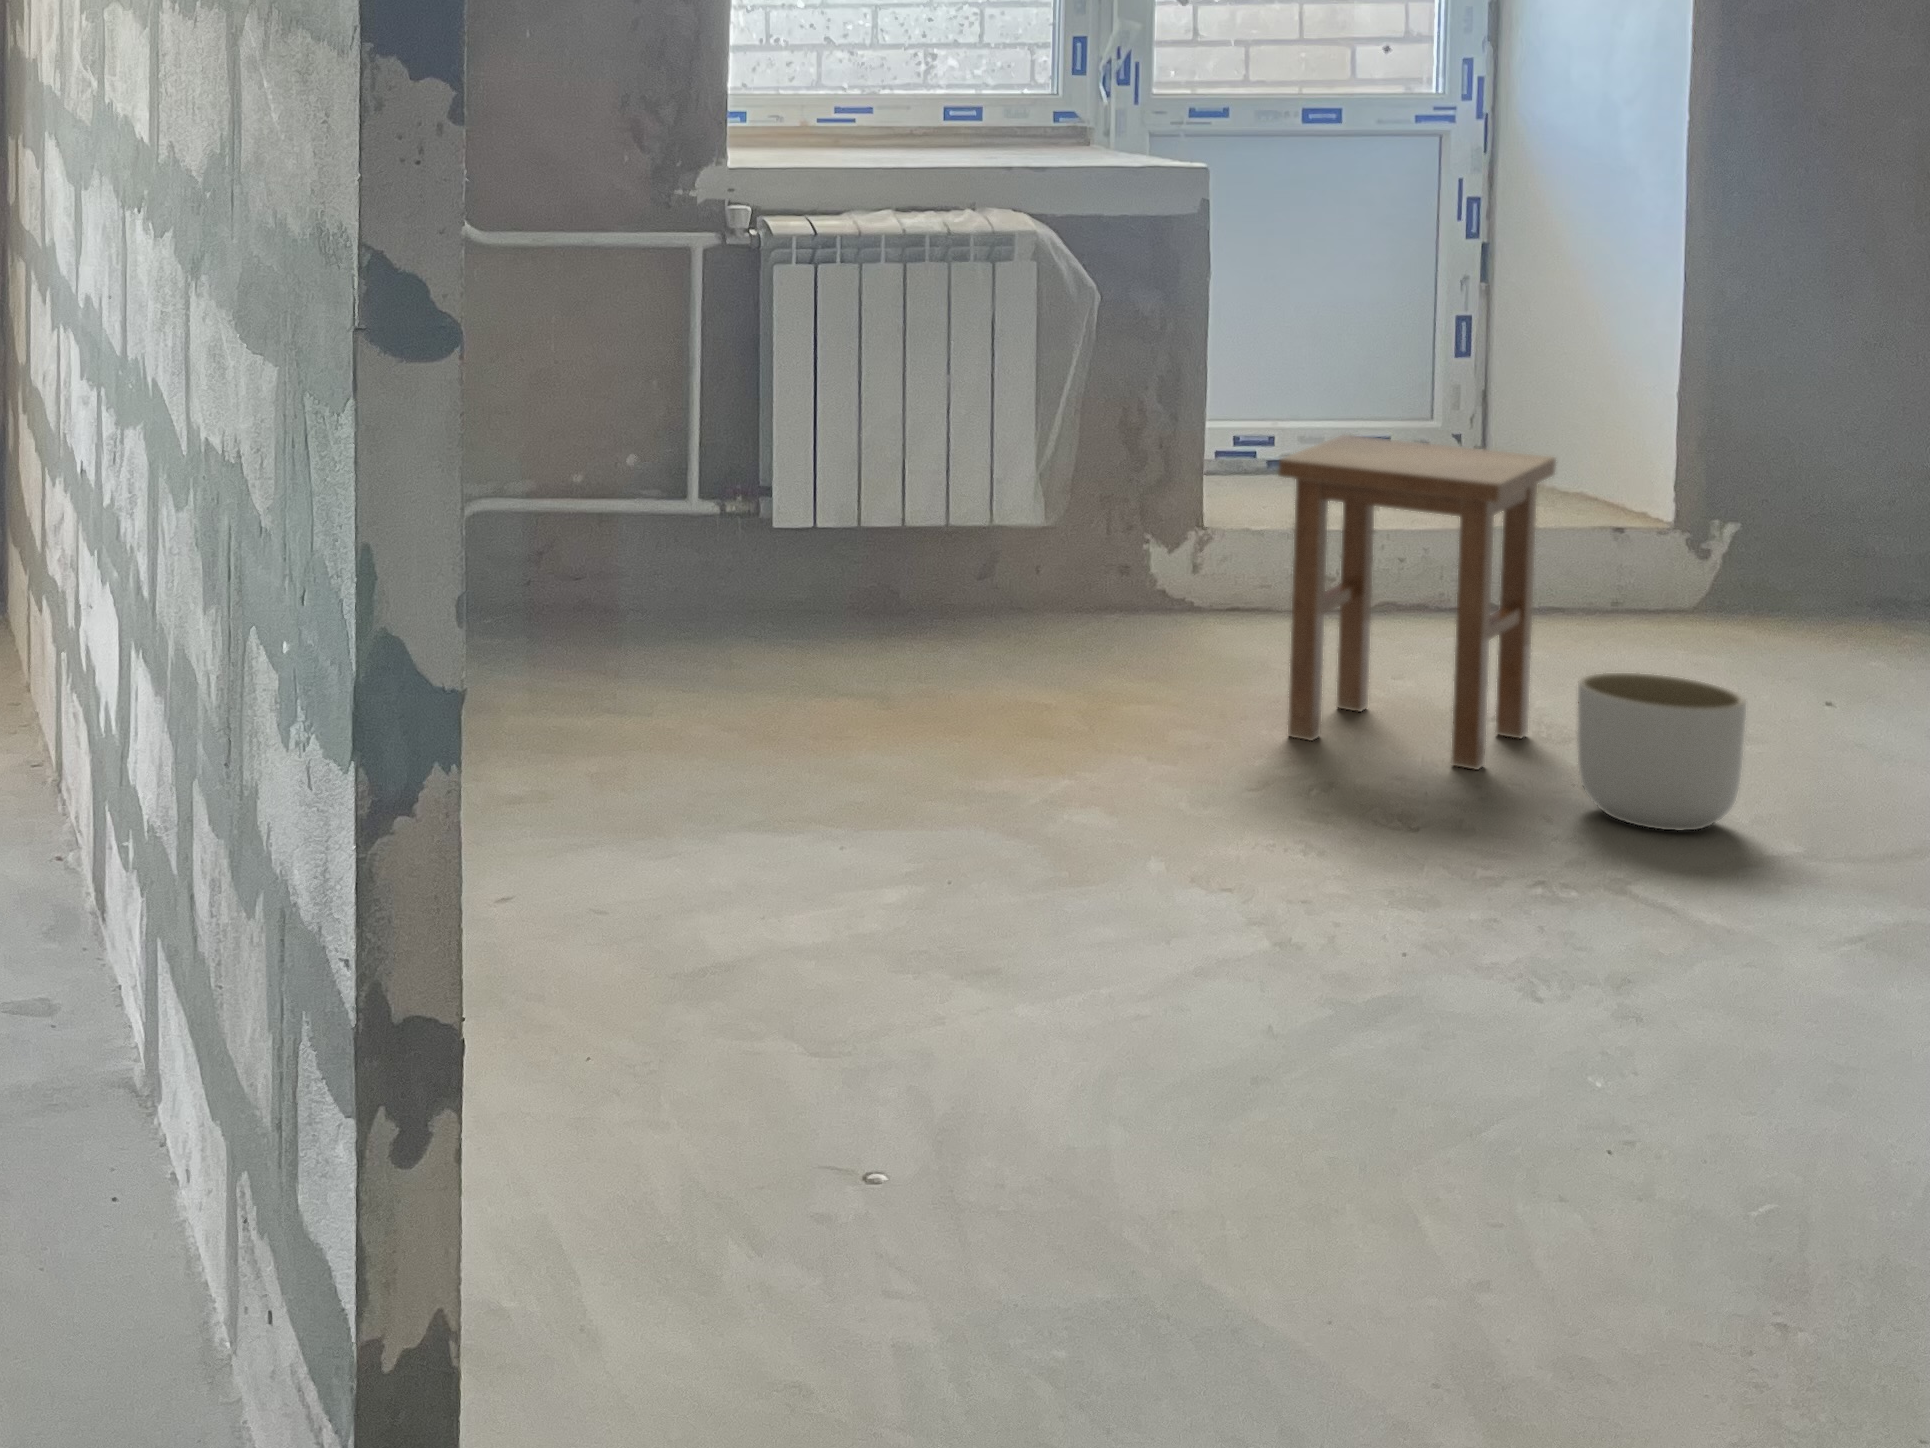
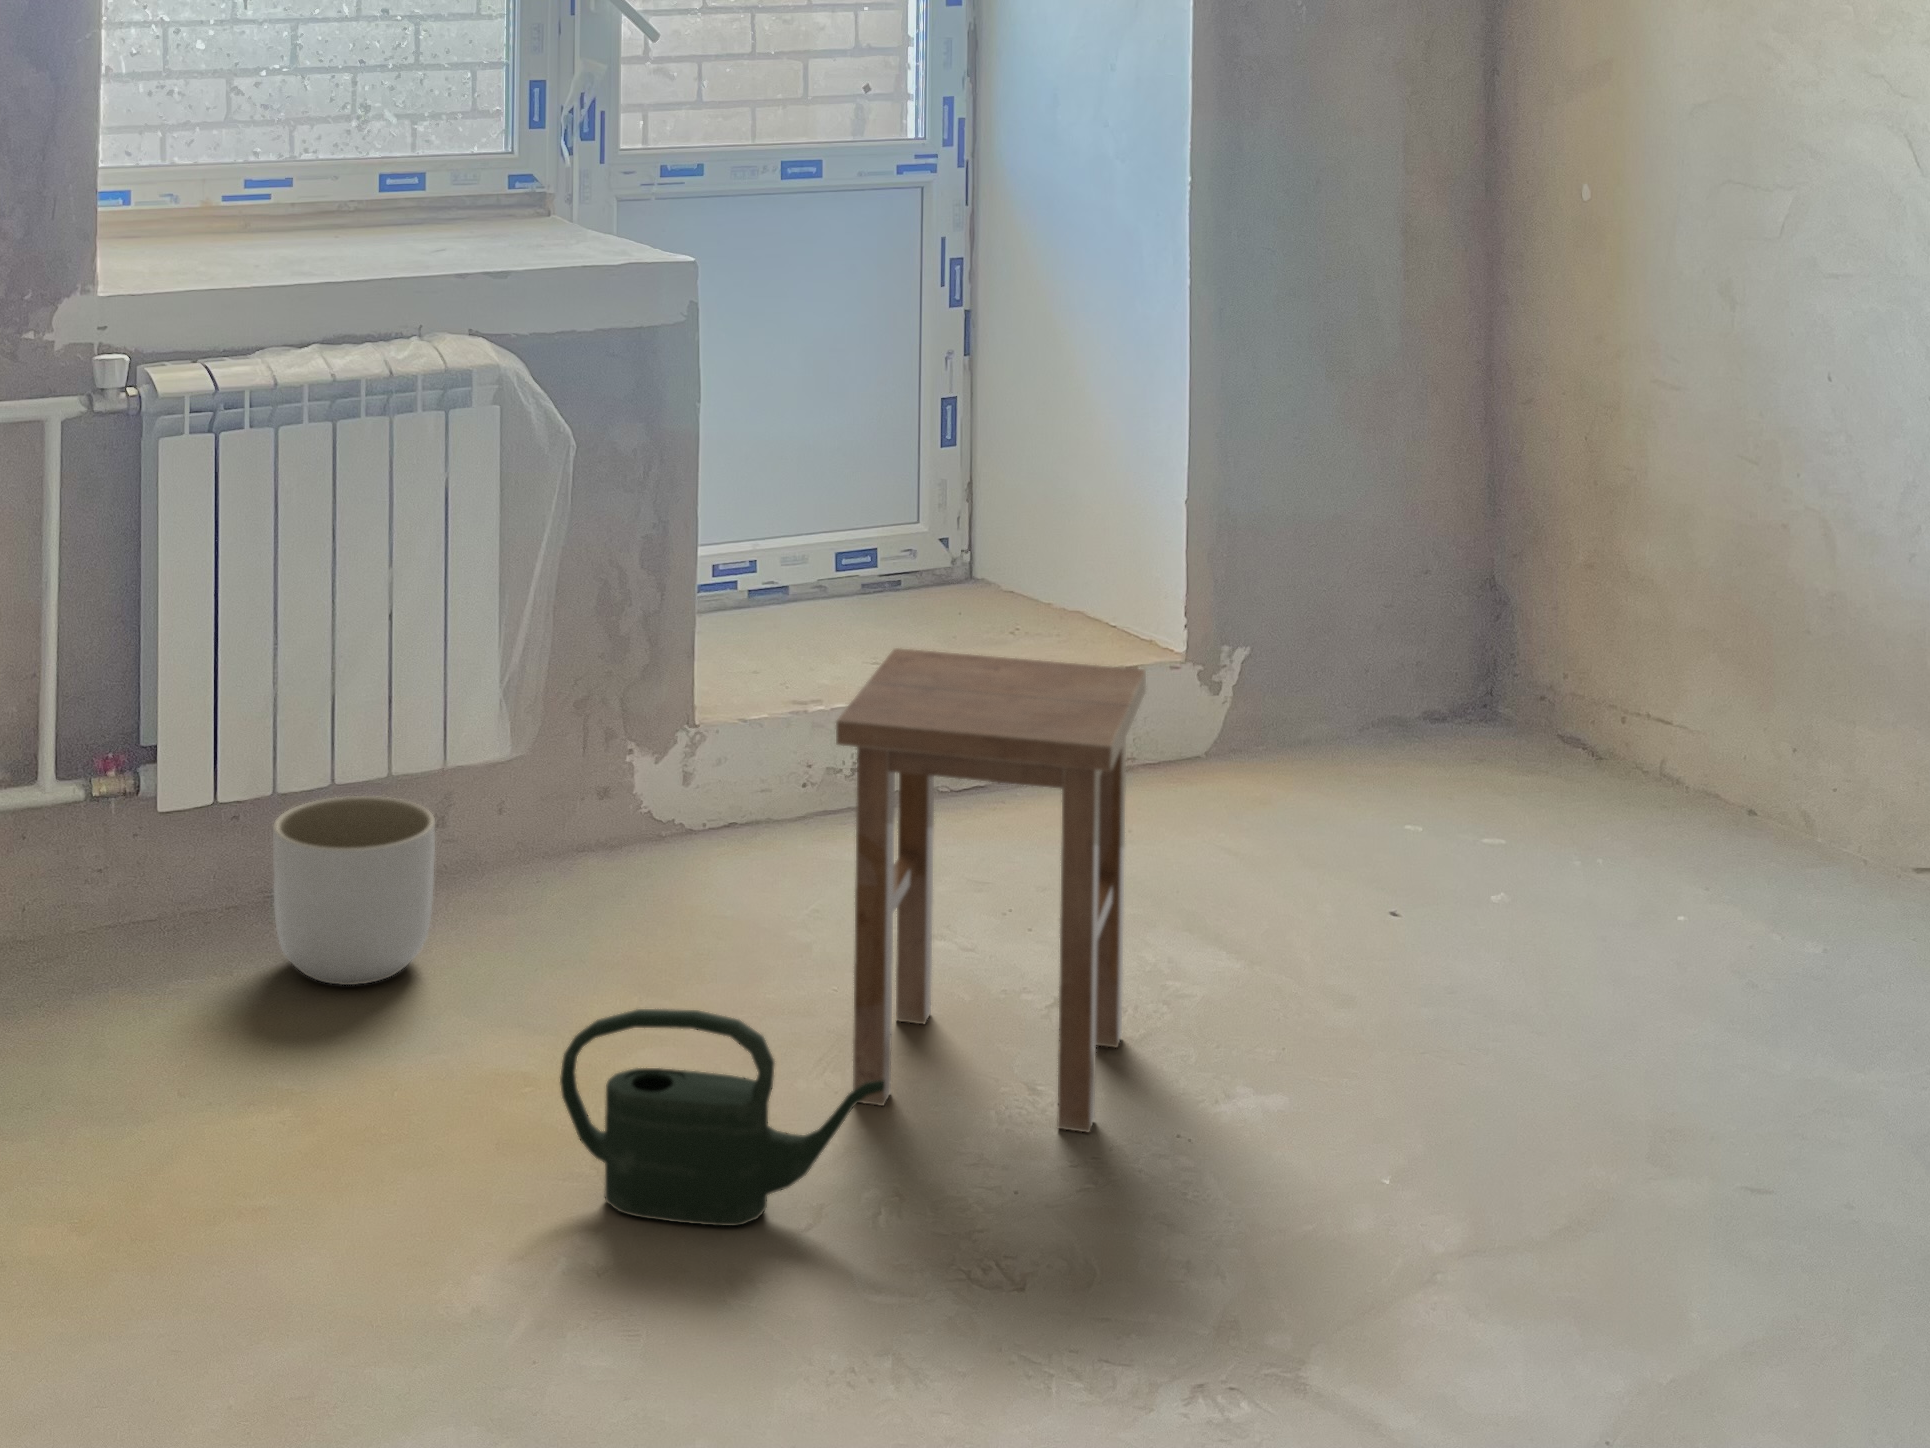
watering can: none [1055,626,1296,772] -> present [560,1009,885,1226]
planter: present [1577,673,1746,830] -> present [273,796,435,985]

